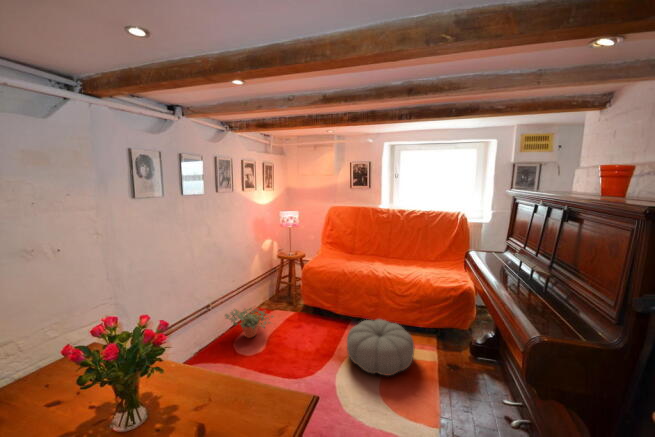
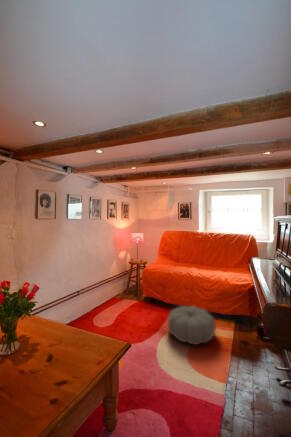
potted plant: present [225,309,273,338] -> none [91,293,123,314]

